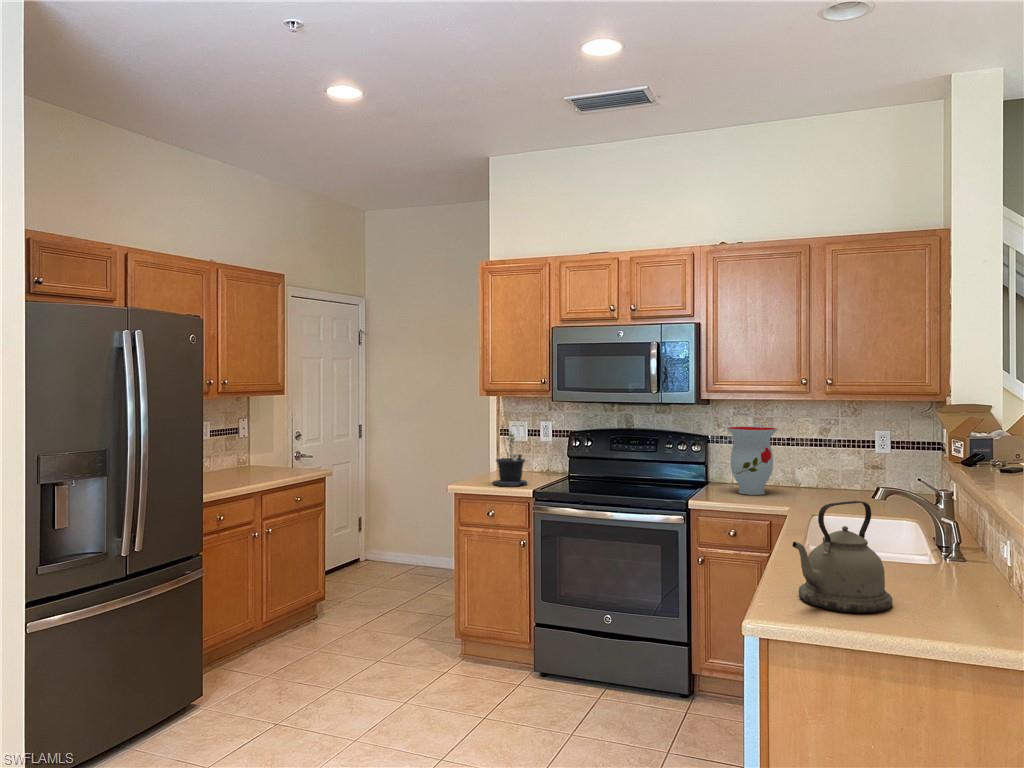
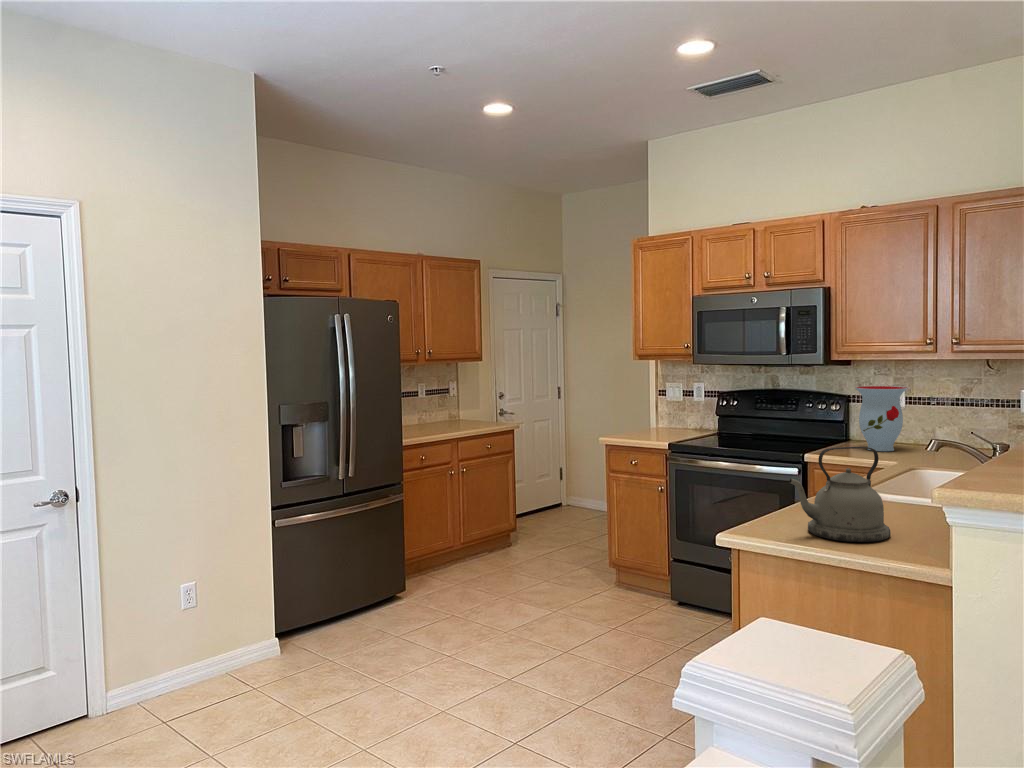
potted plant: present [493,425,527,486] -> none [641,385,672,439]

